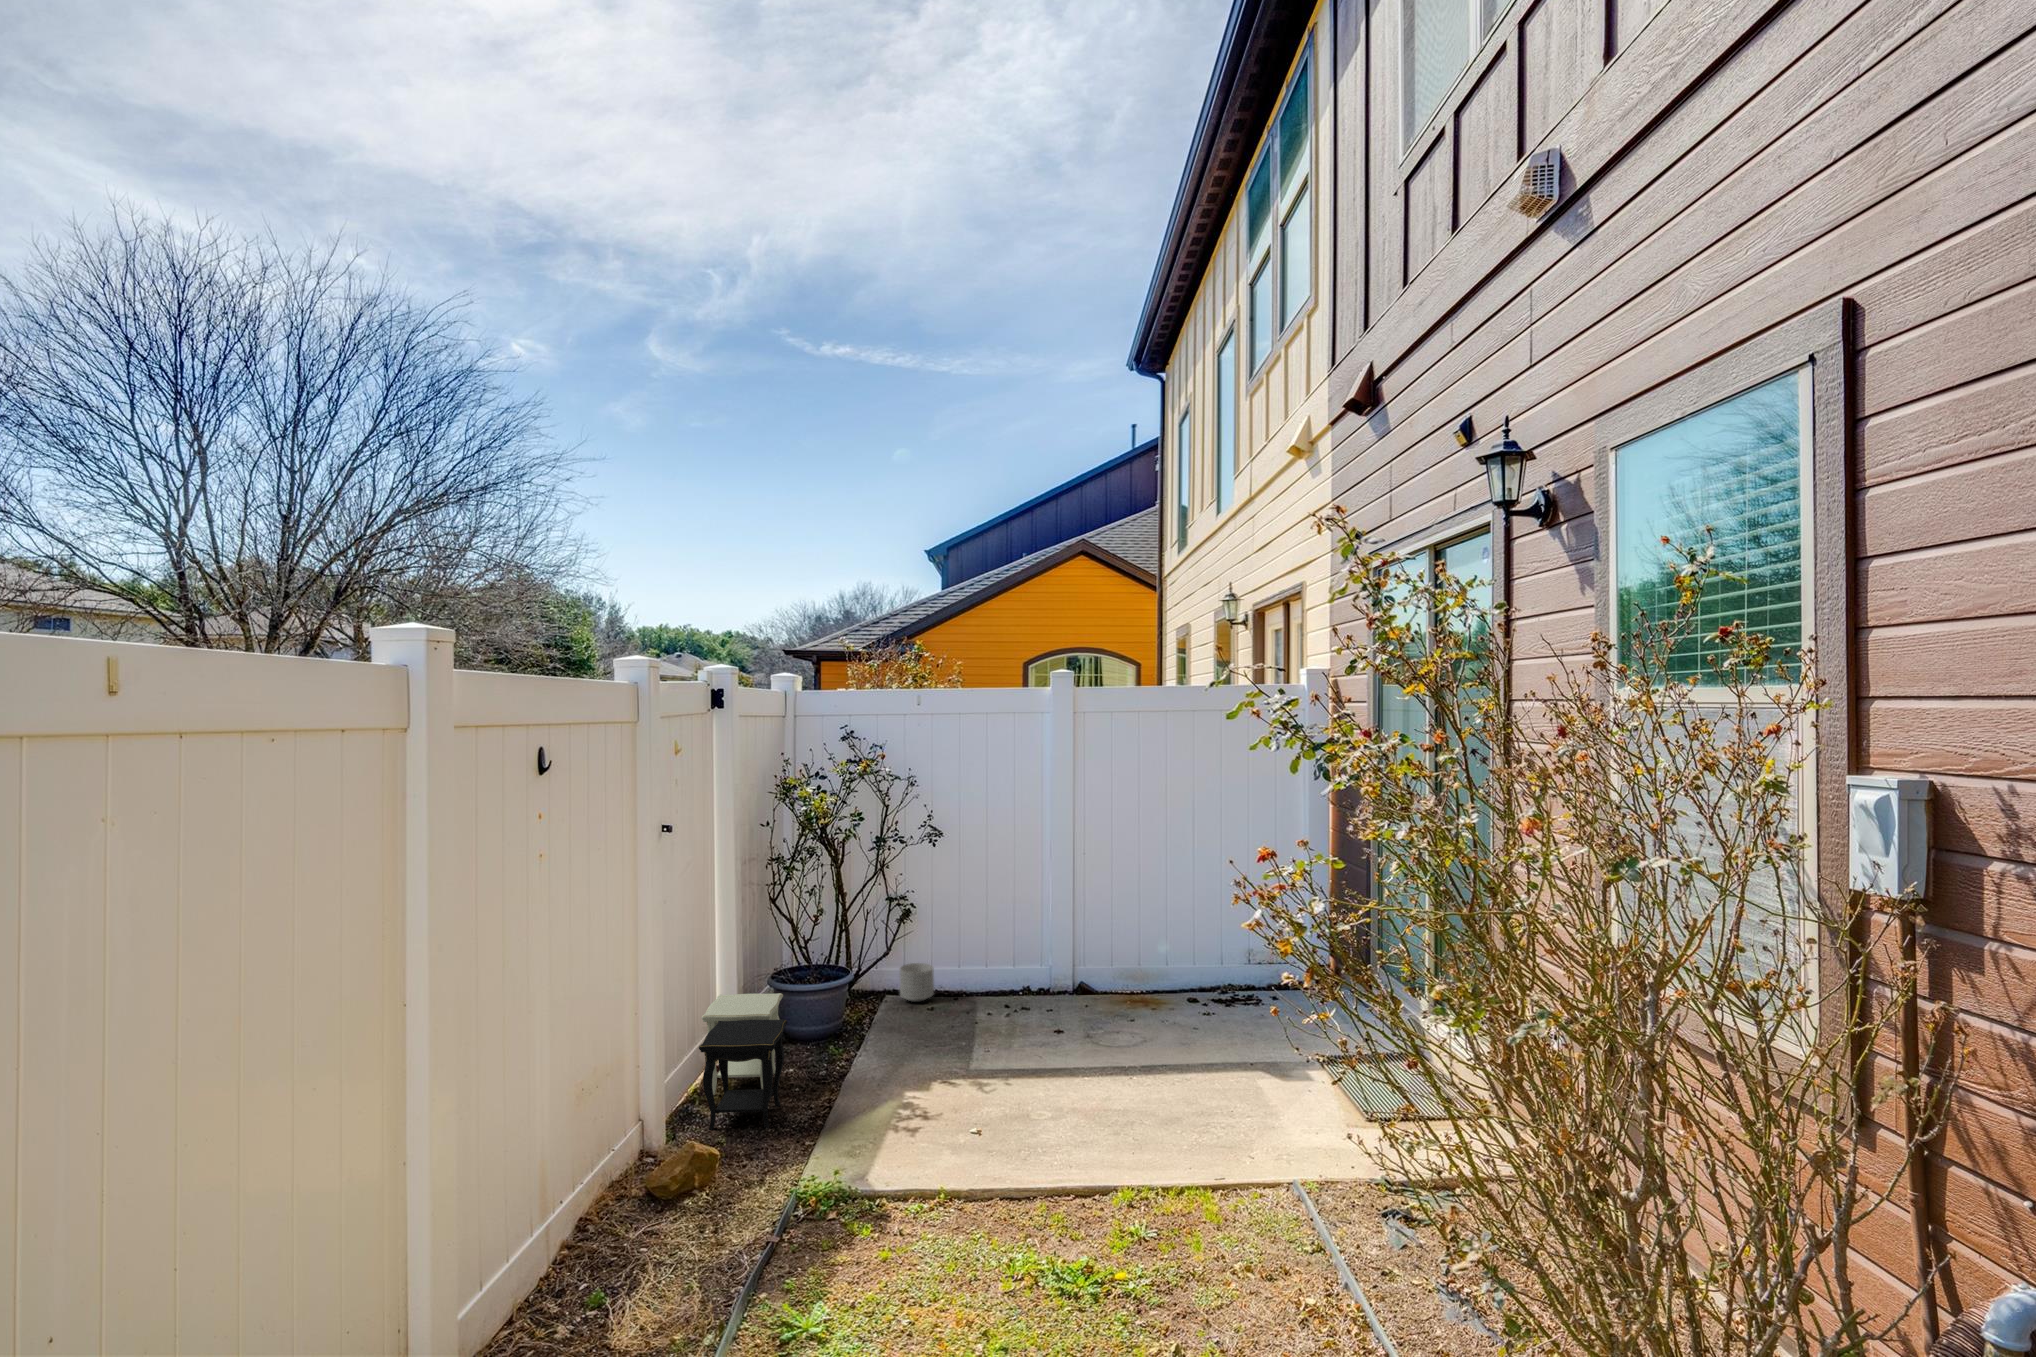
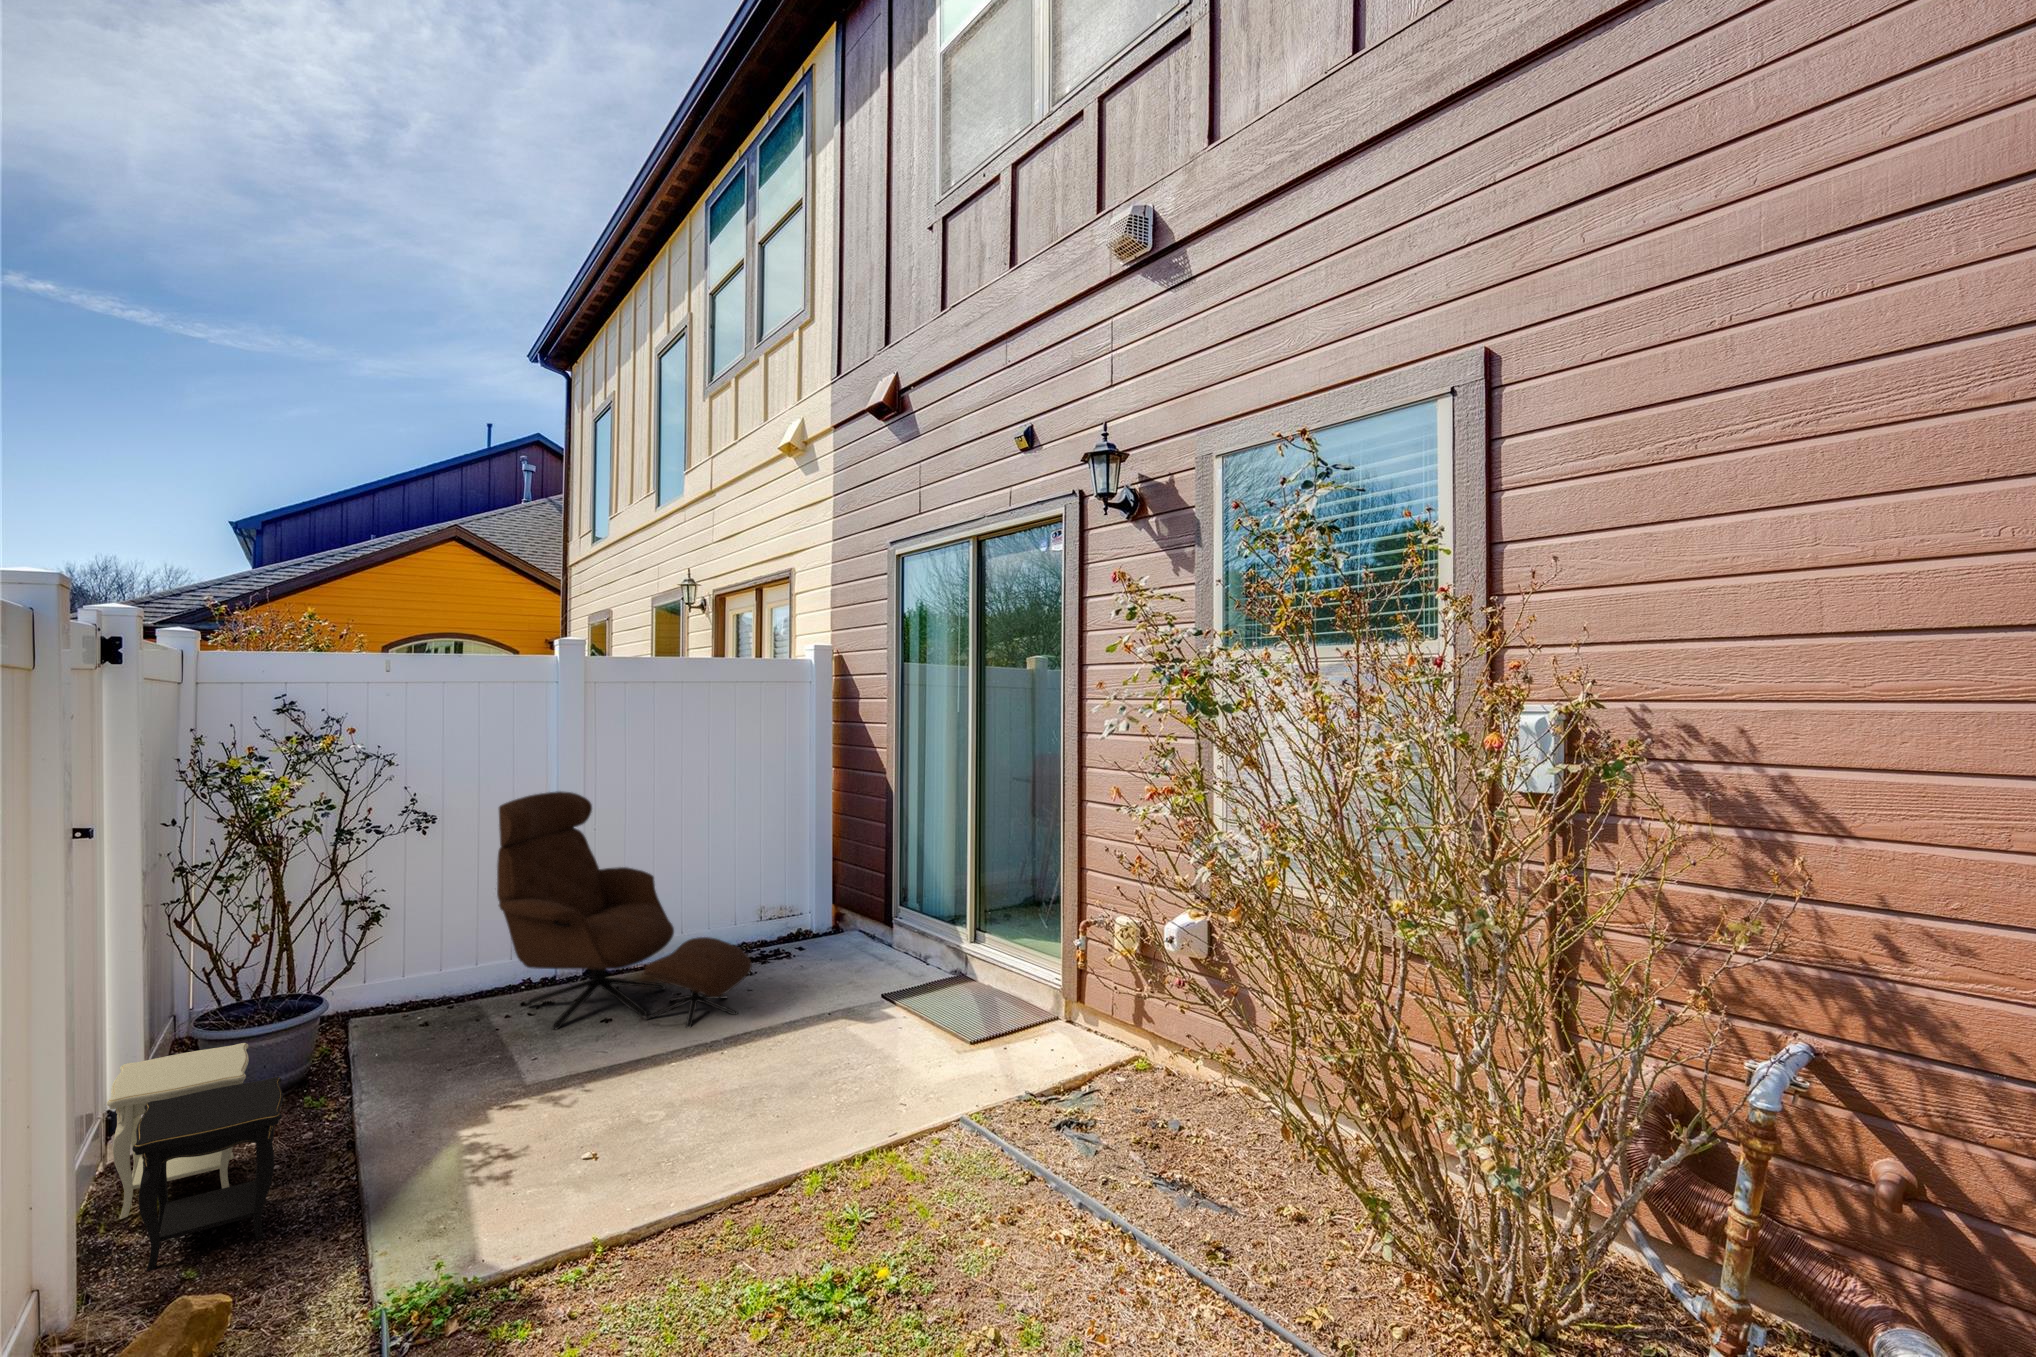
lounge chair: none [966,823,1171,1049] -> present [497,791,752,1029]
planter: present [900,963,934,1002] -> none [385,973,437,1023]

